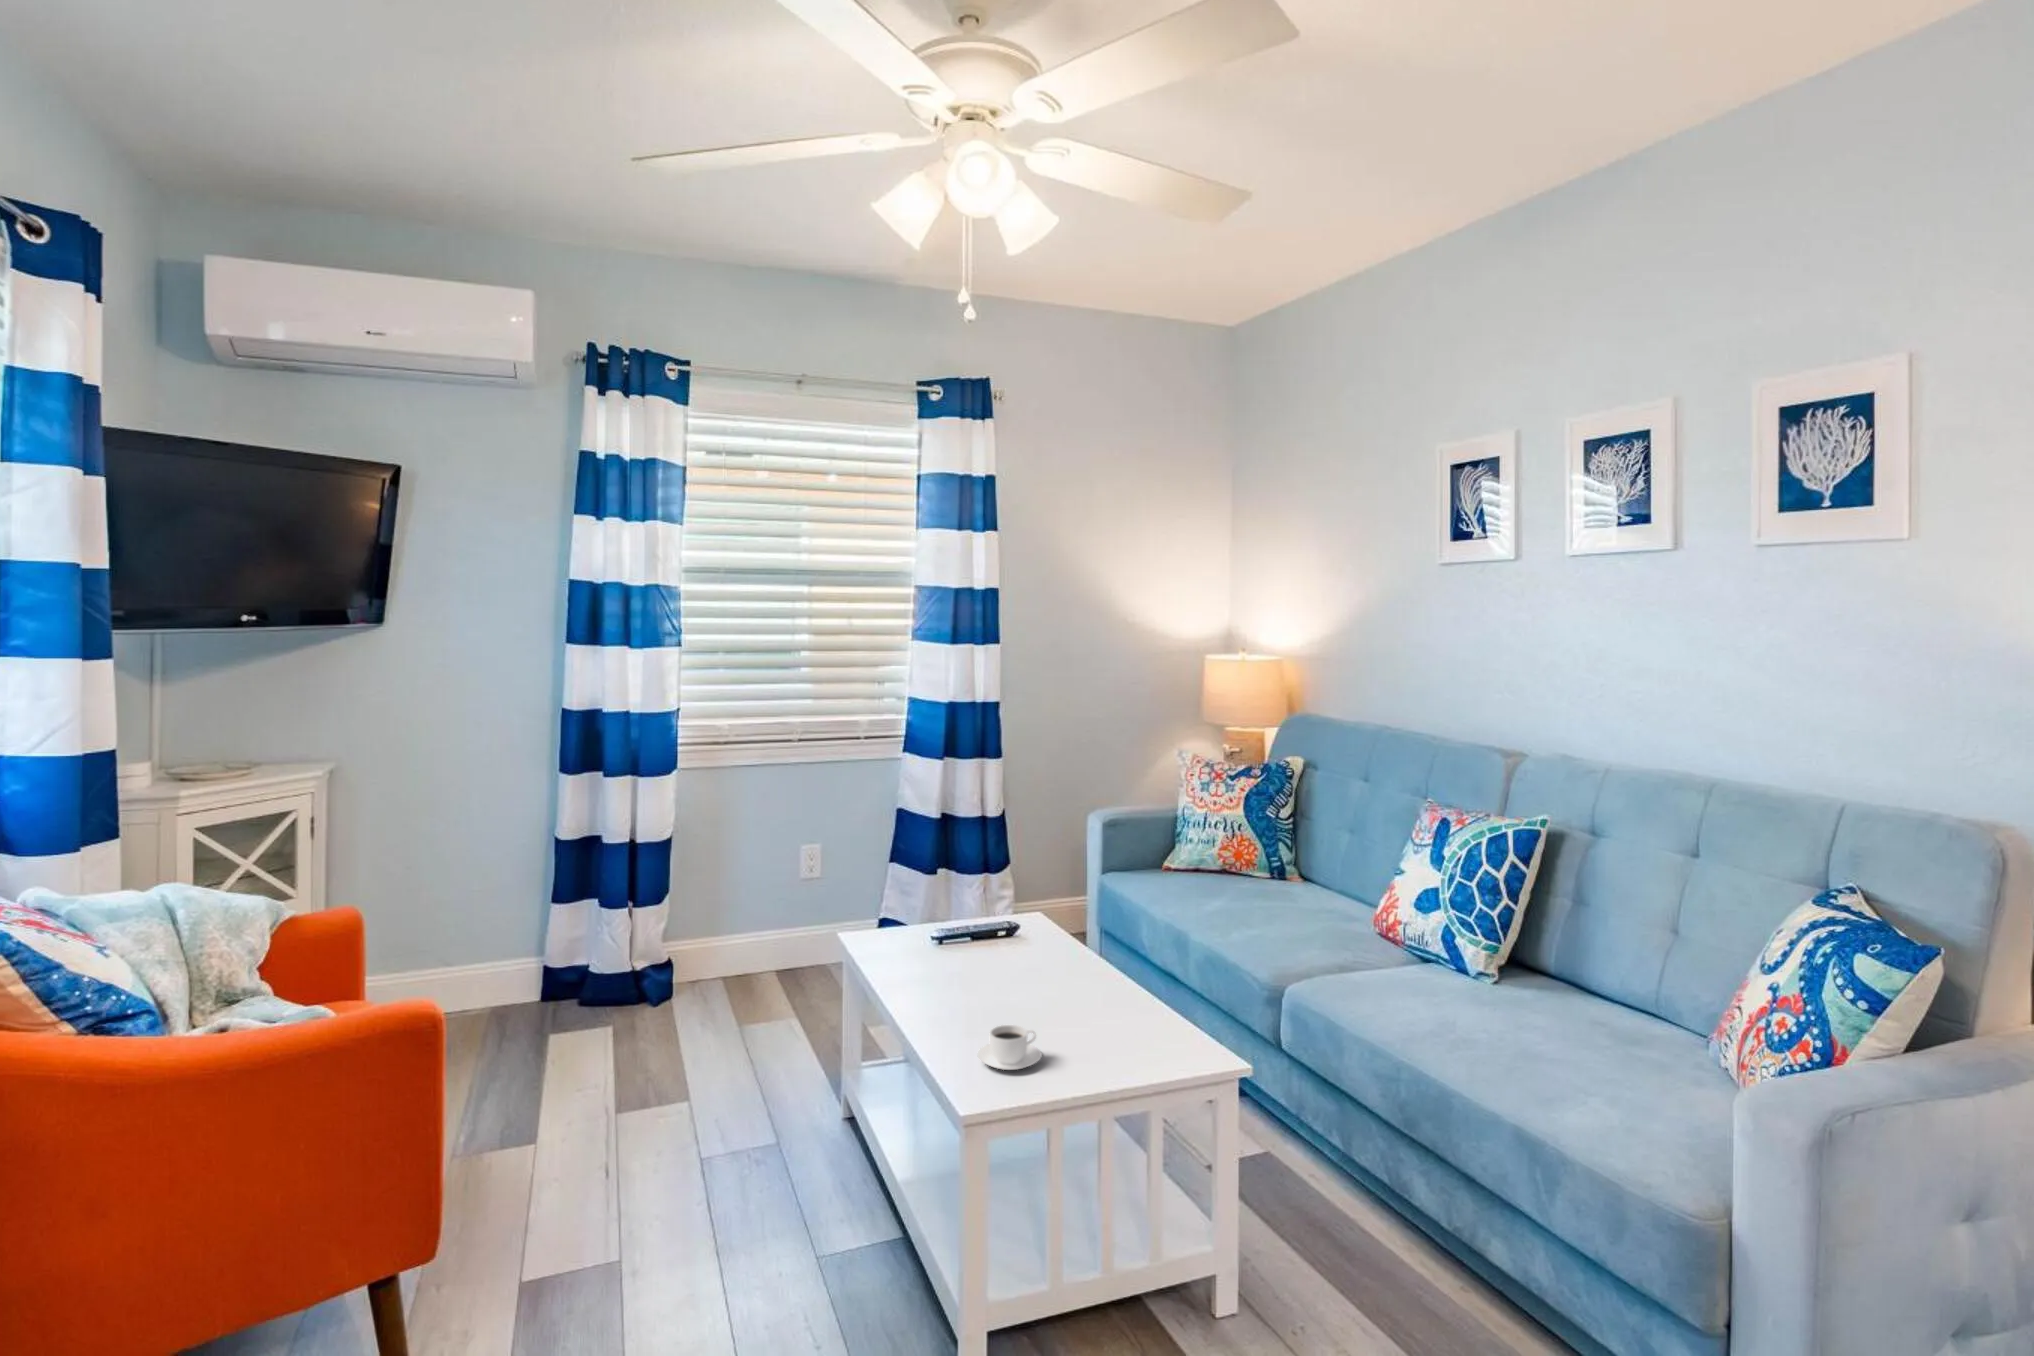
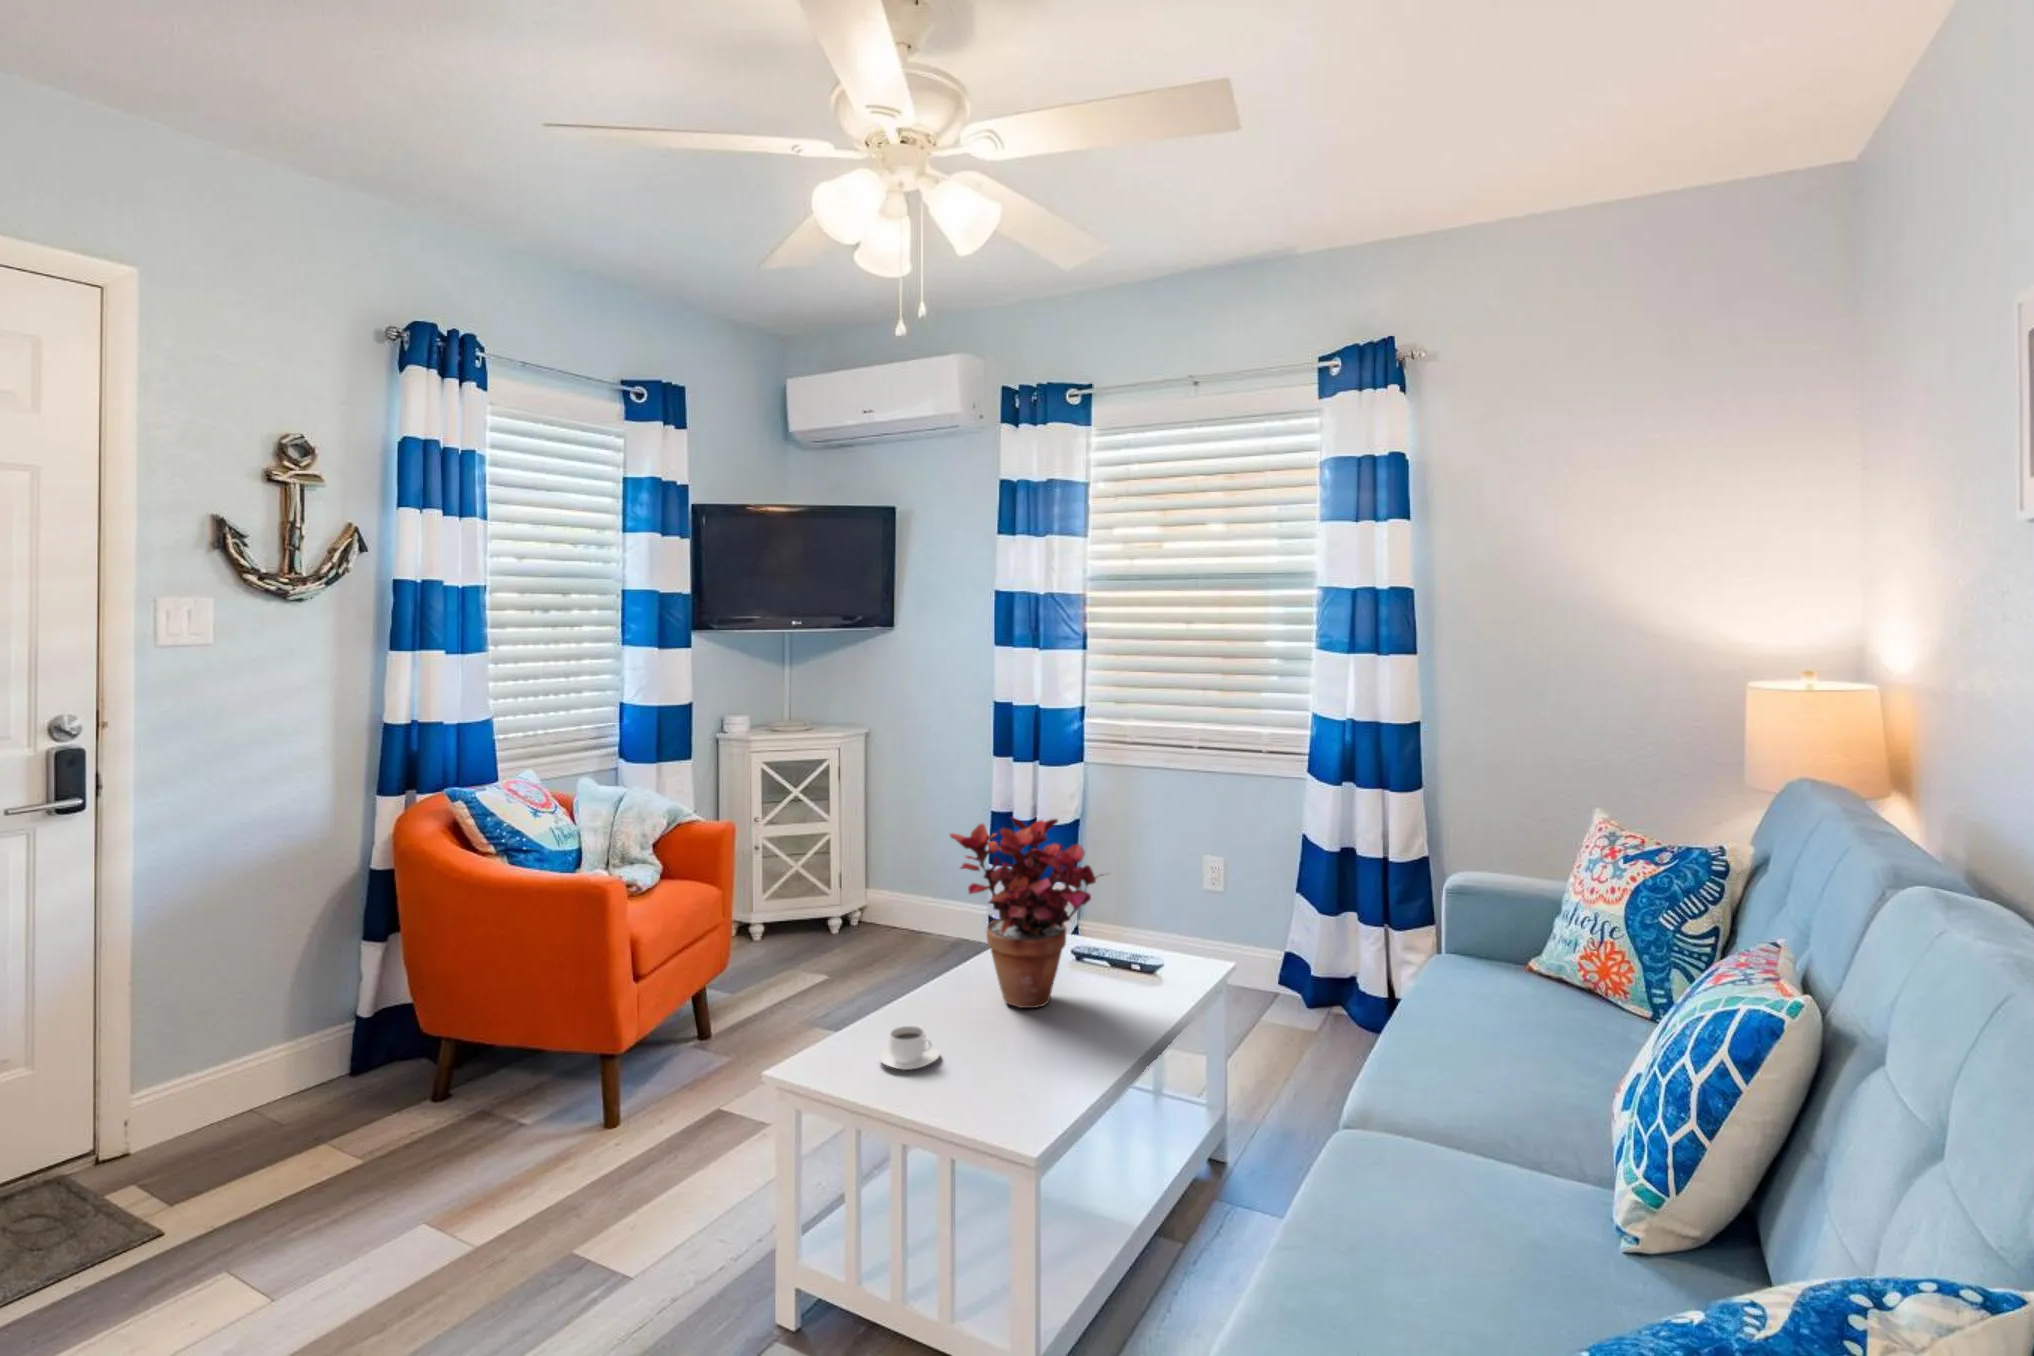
potted plant: none [920,800,1075,993] -> present [950,817,1098,1008]

